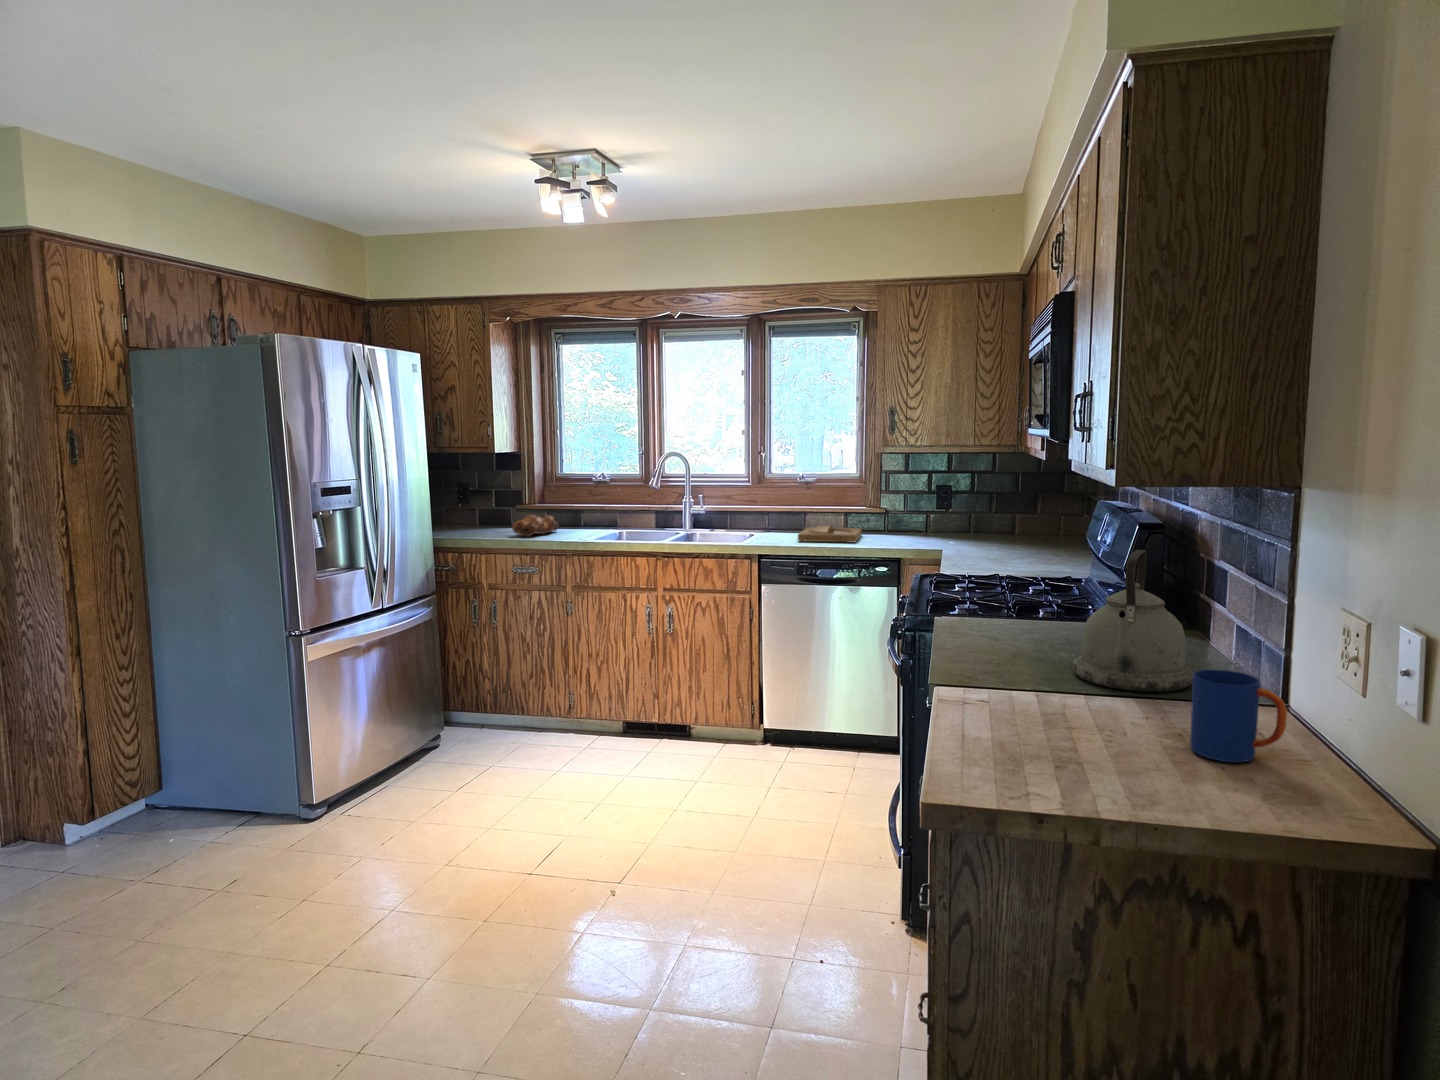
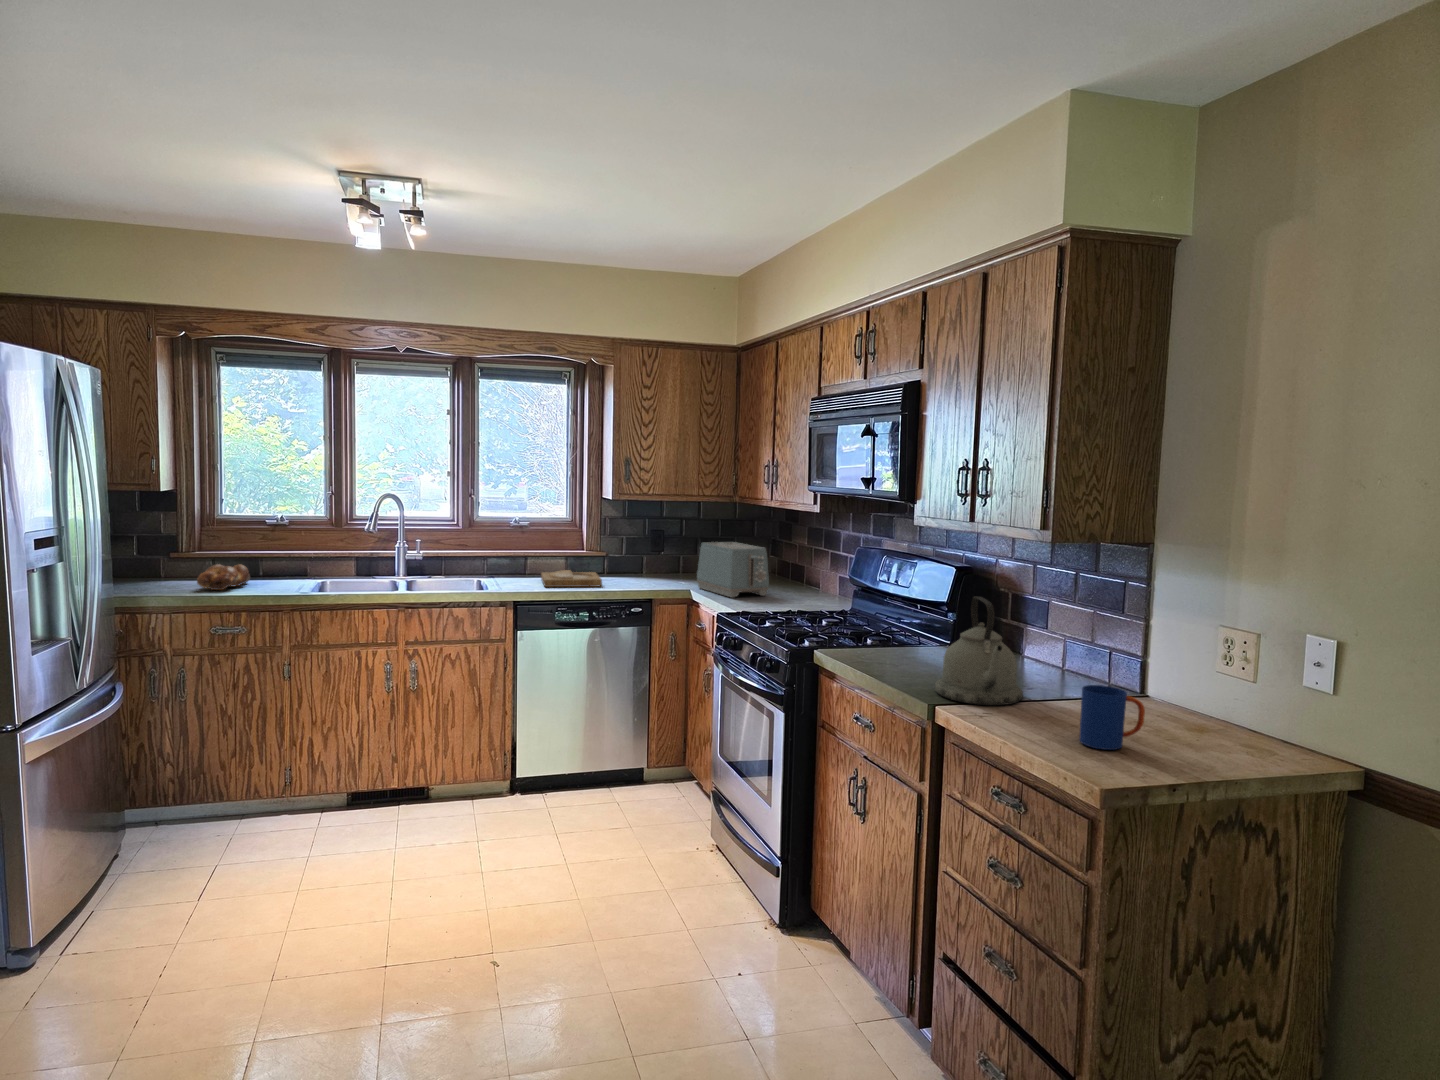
toaster: none [957,496,1030,557] -> present [697,542,769,598]

